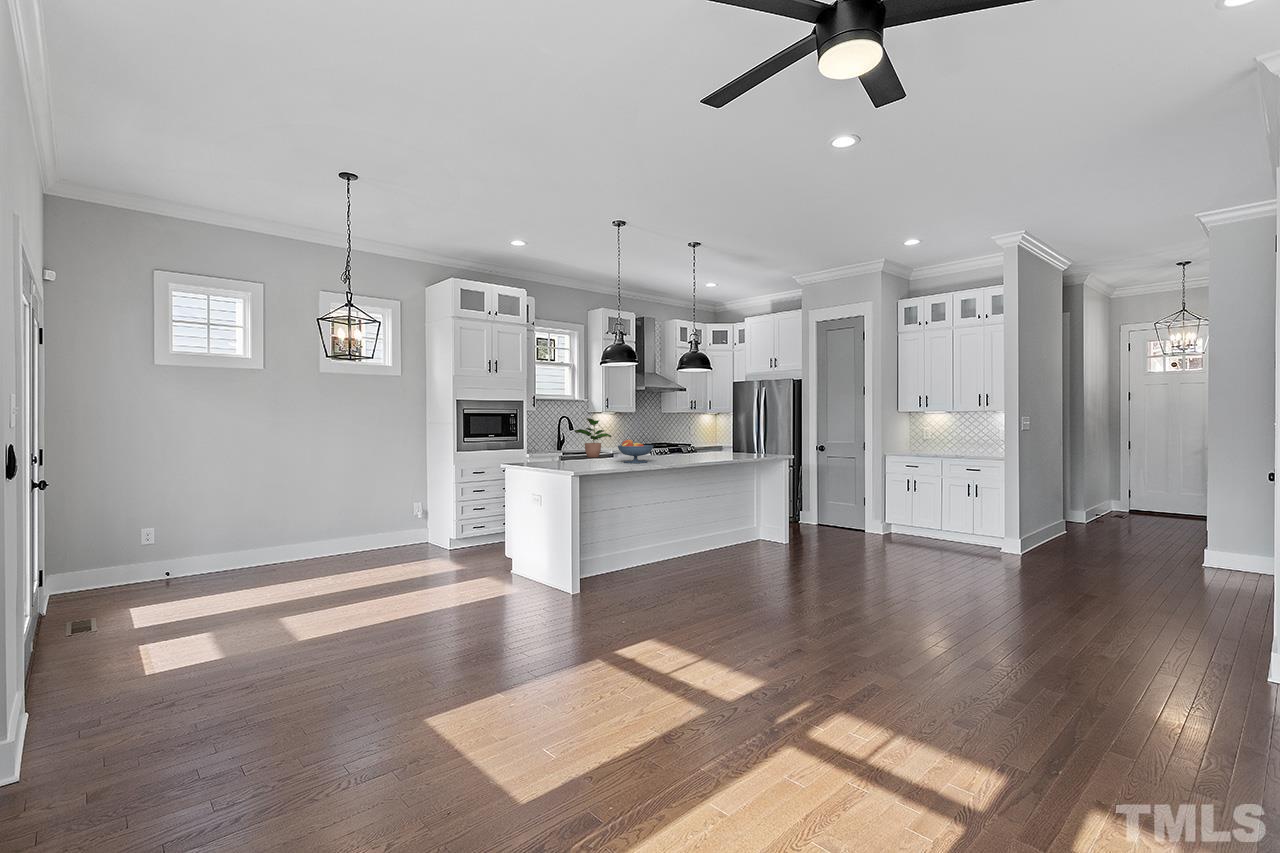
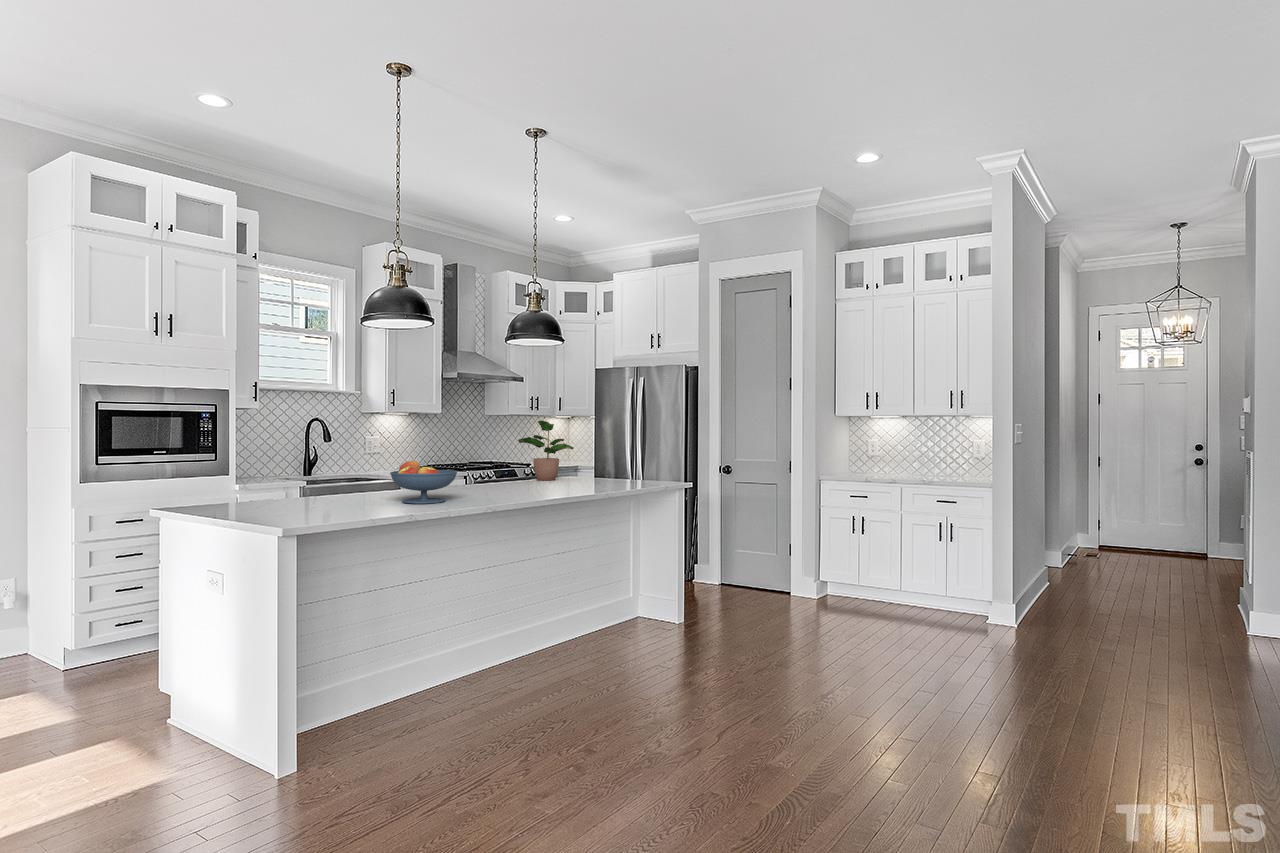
potted plant: present [575,418,611,457] -> present [518,421,573,480]

